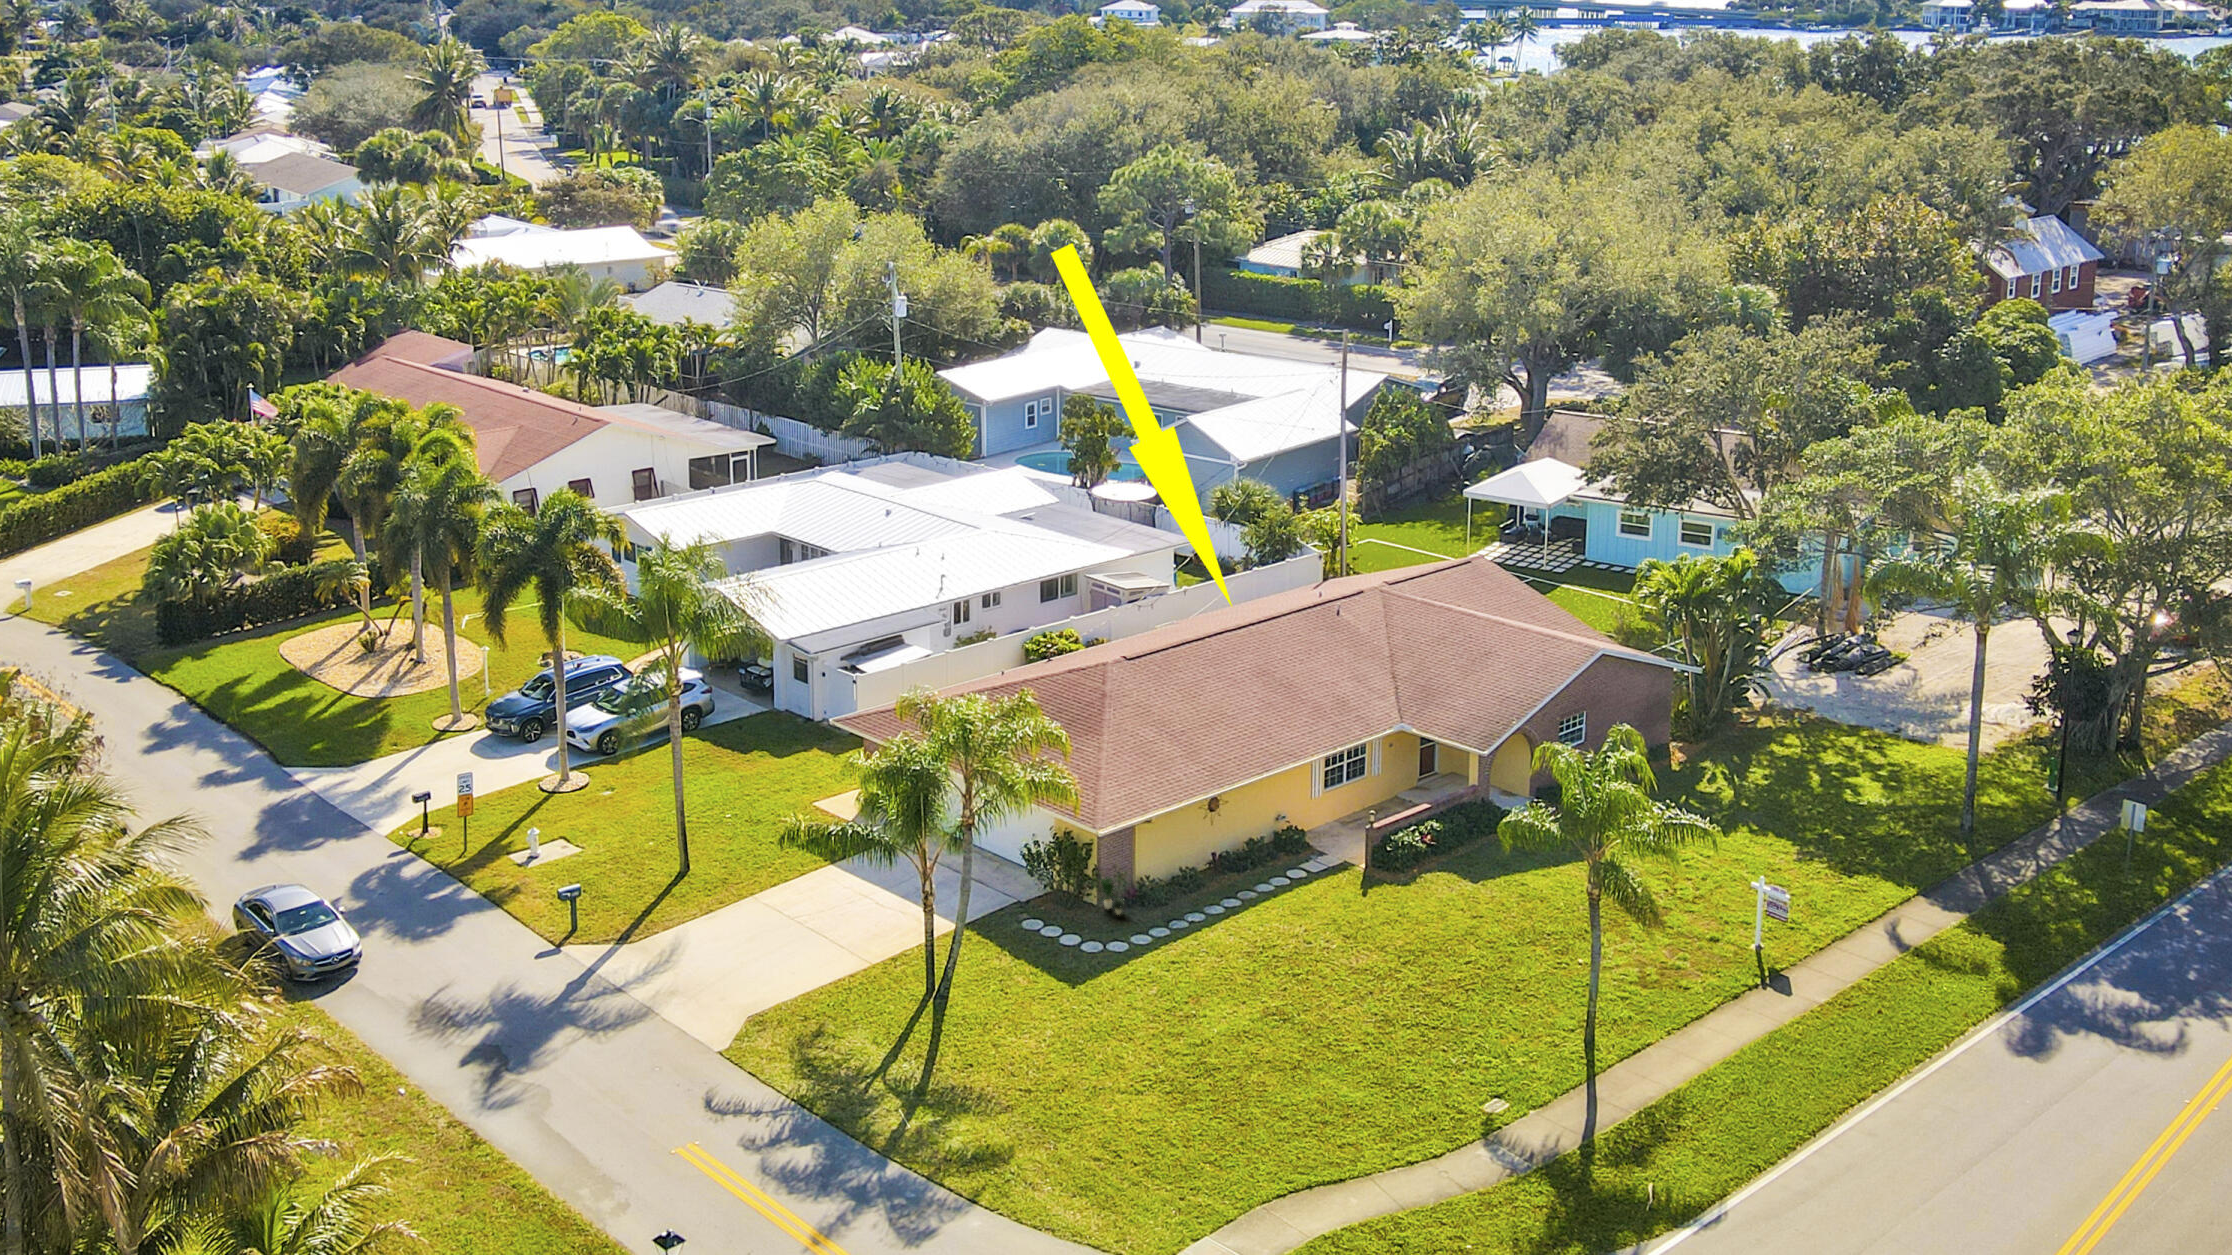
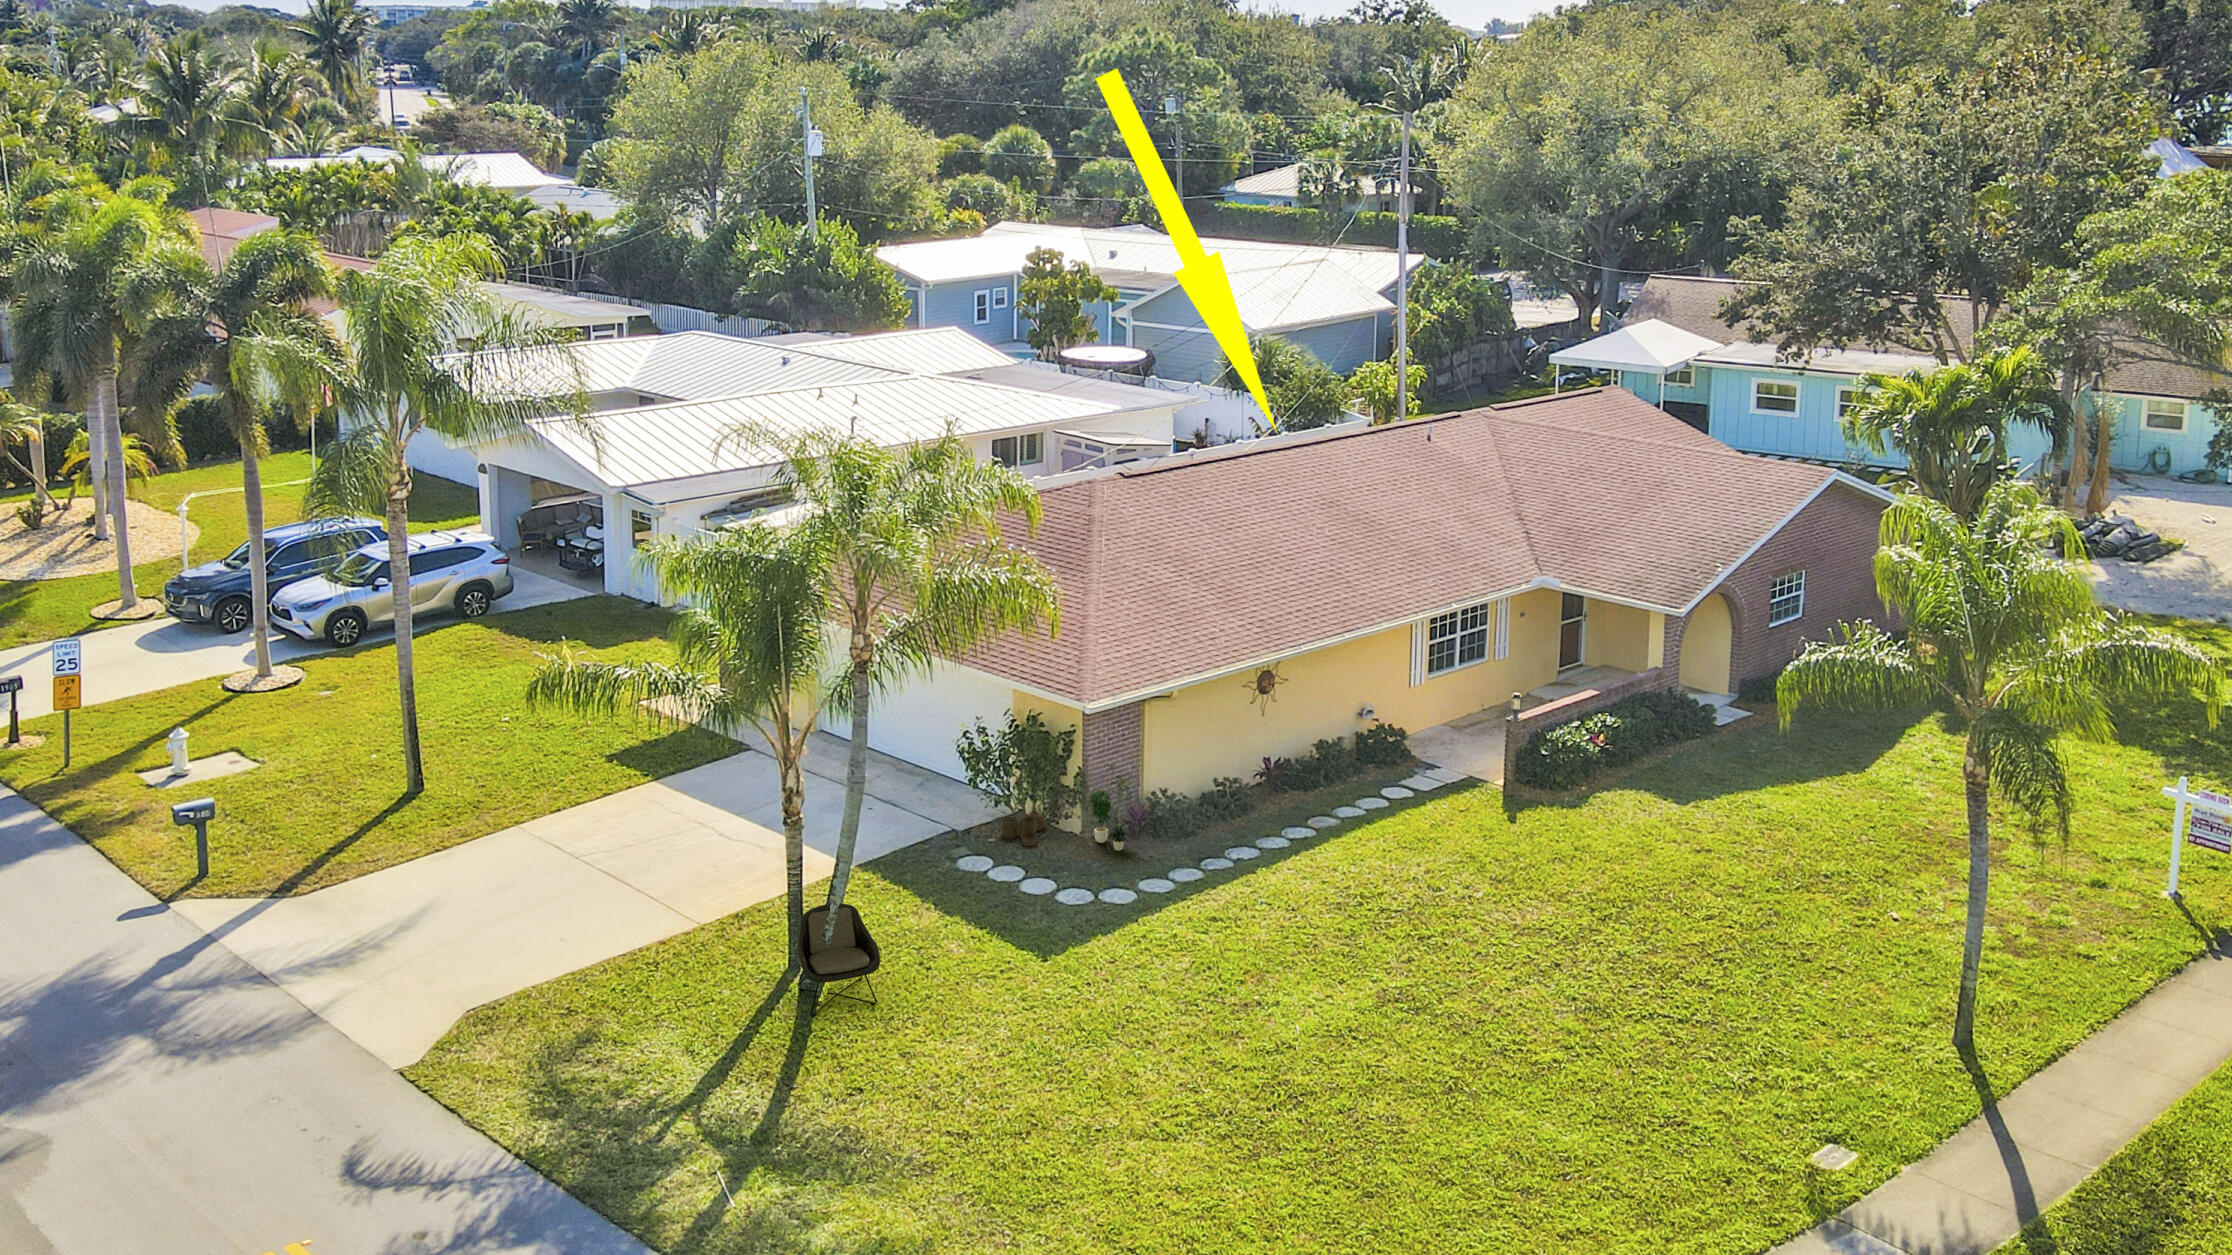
woven basket: none [1047,886,1074,911] -> present [1002,810,1045,846]
lounge chair: none [932,957,980,1023] -> present [797,903,880,1017]

